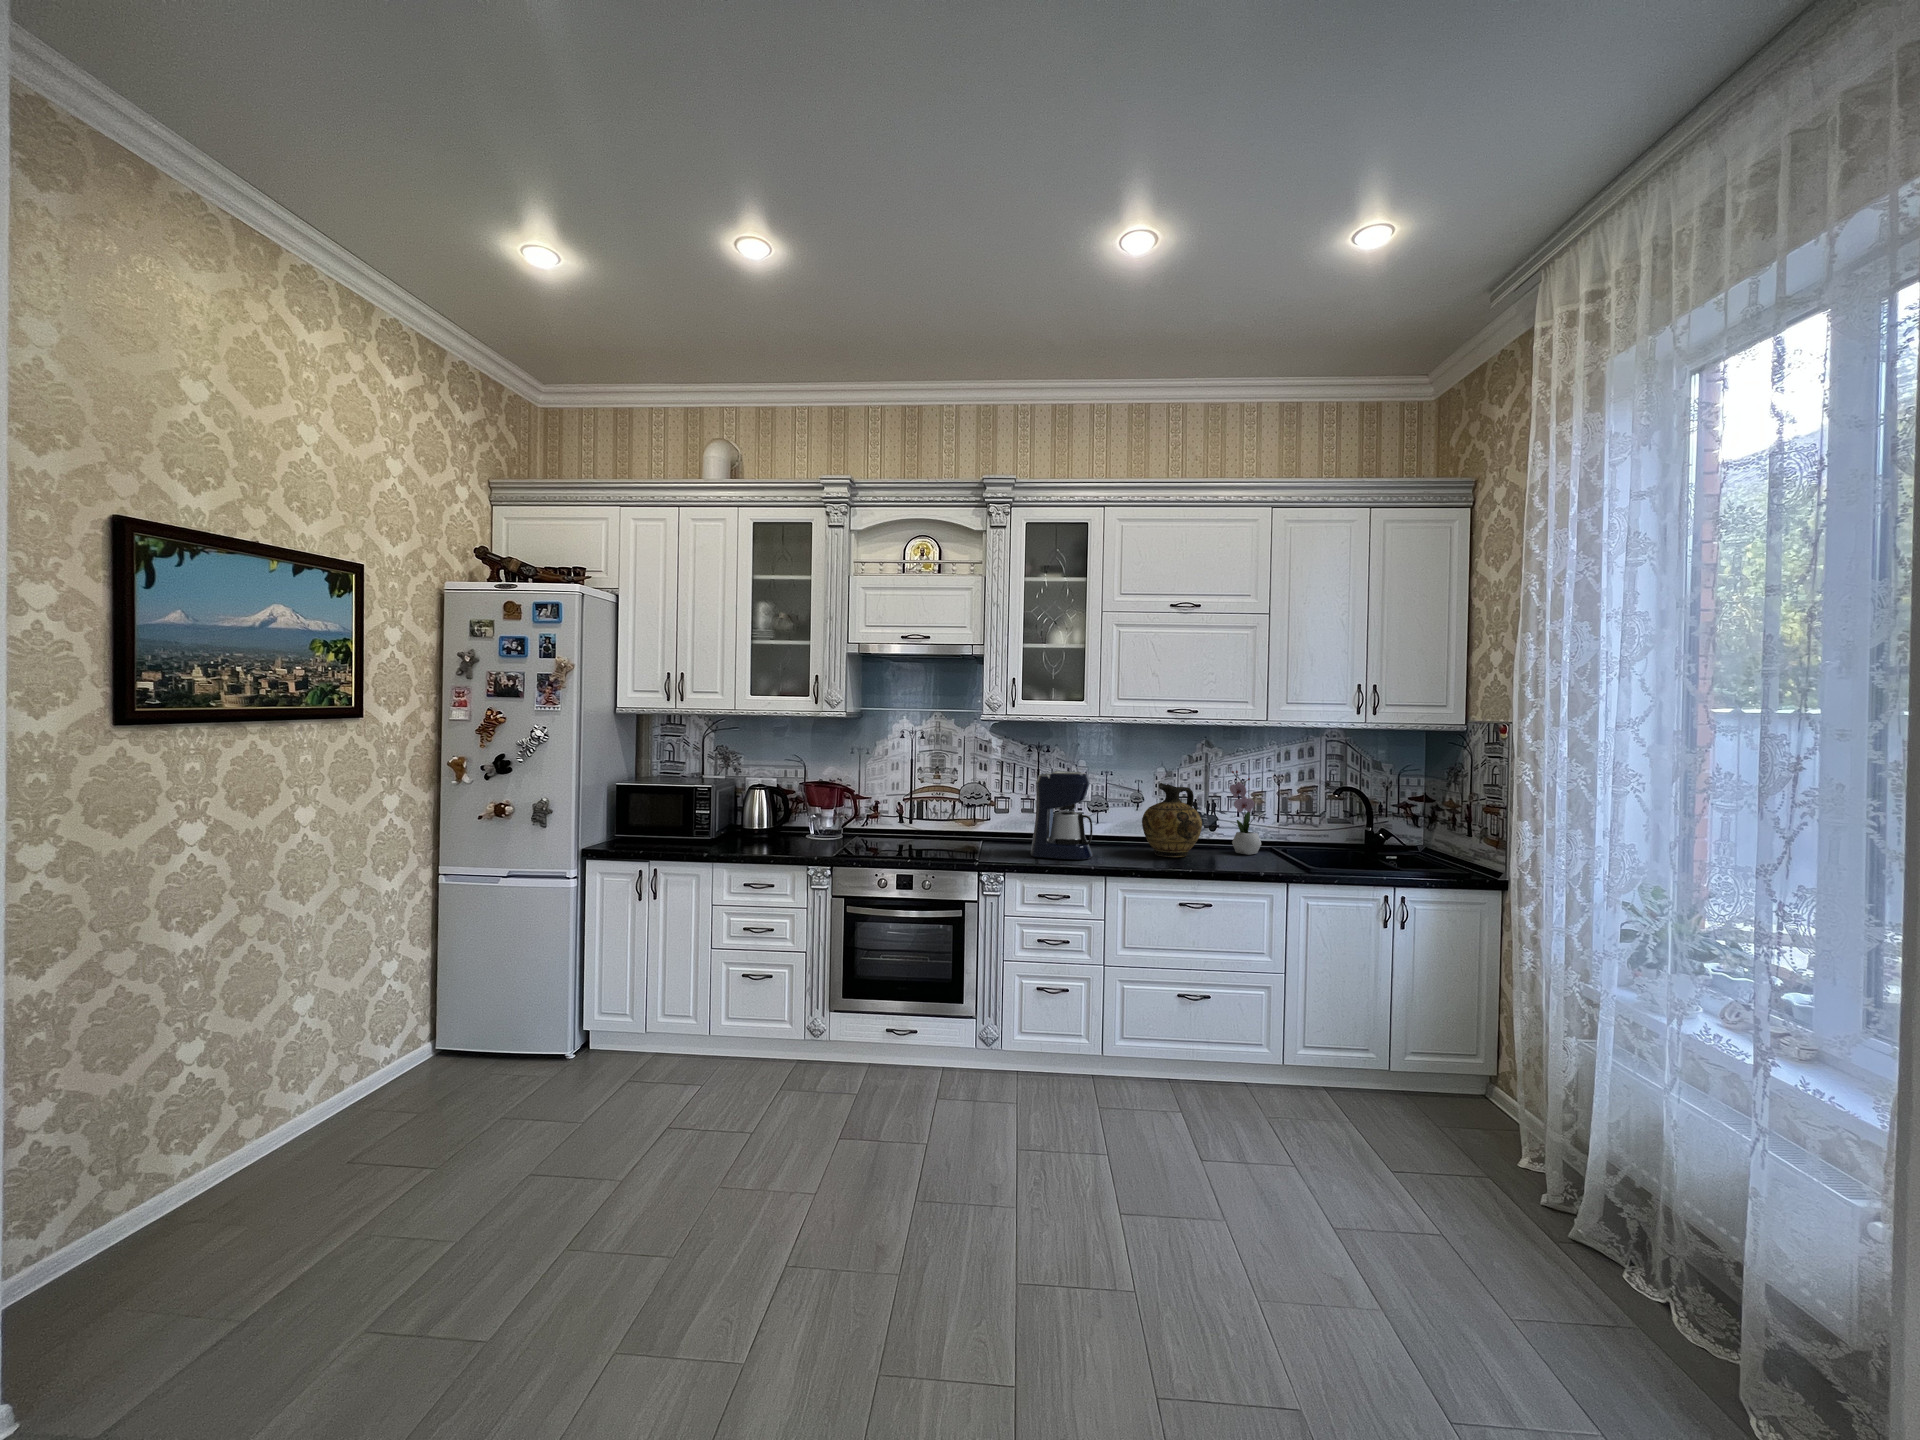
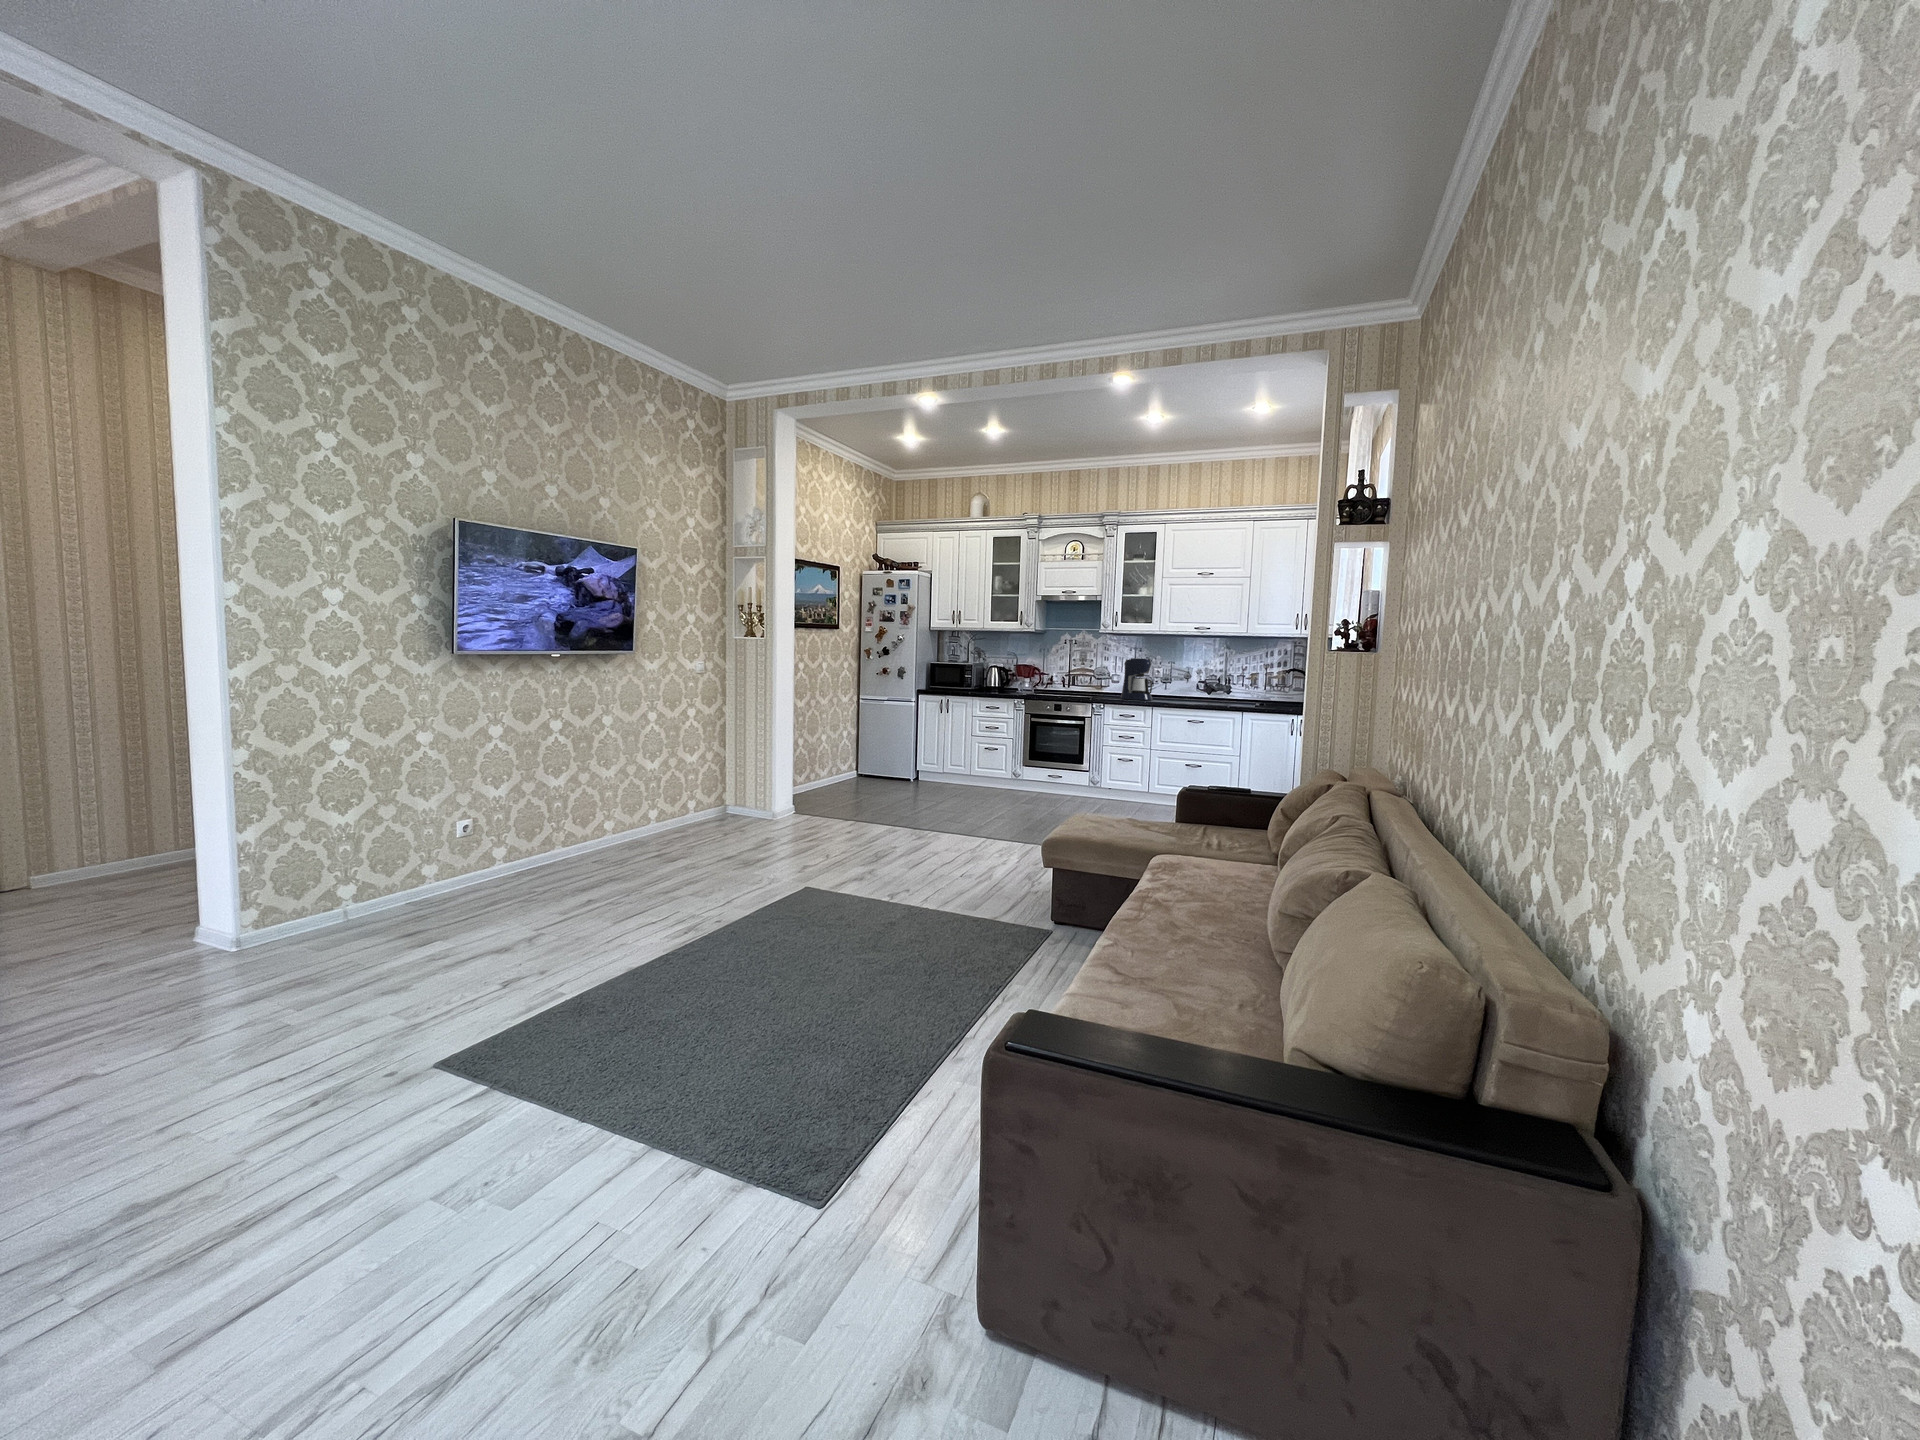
flower arrangement: present [1230,771,1265,855] -> none [1229,660,1250,703]
ceramic jug: present [1142,783,1202,857] -> none [1180,665,1211,702]

